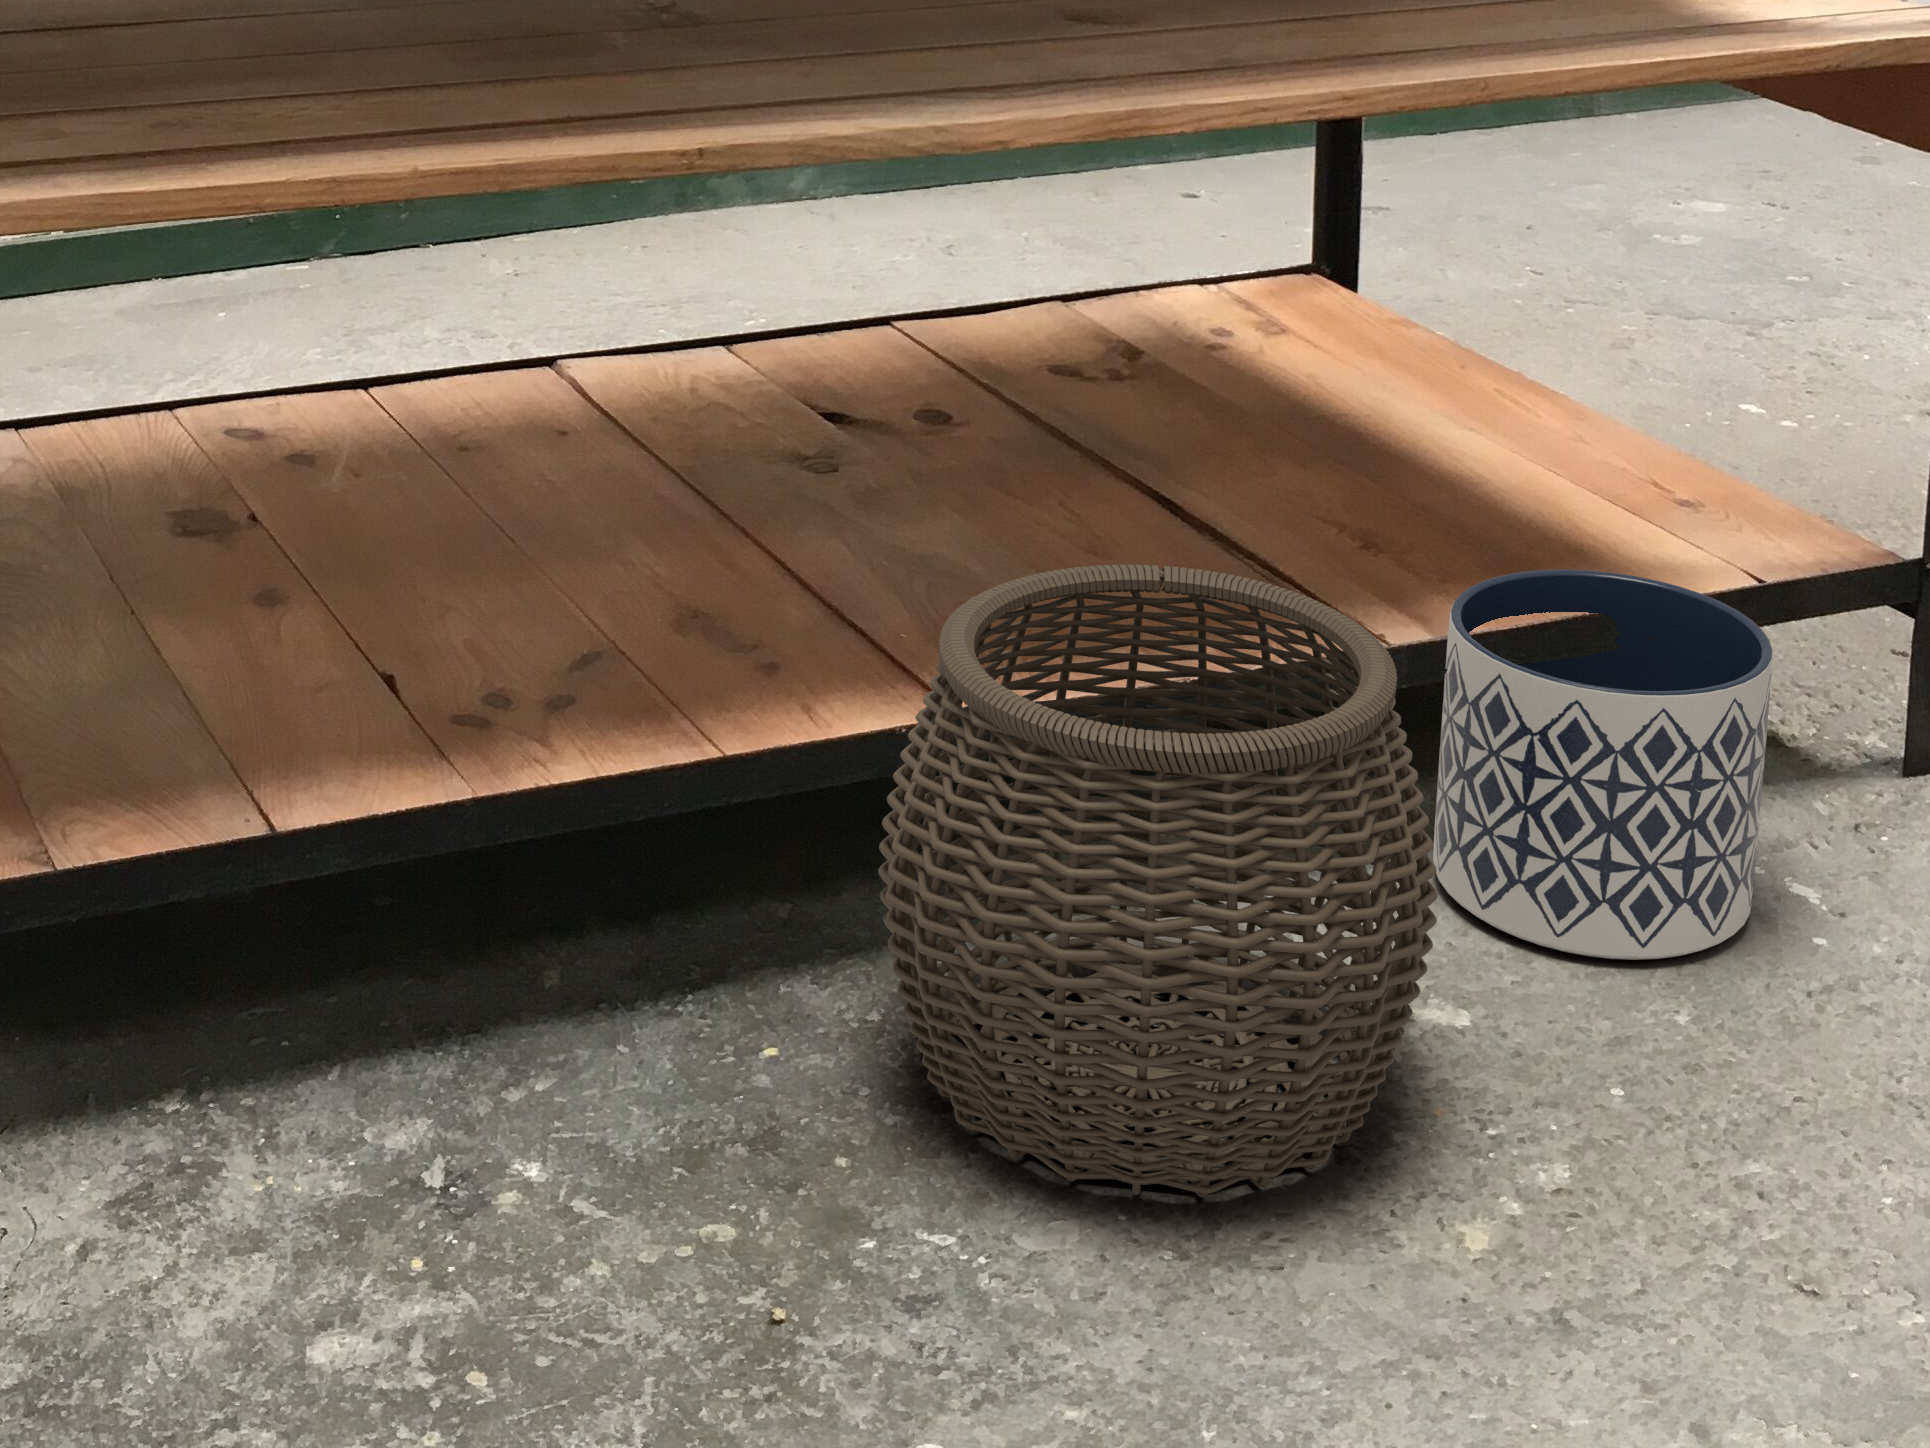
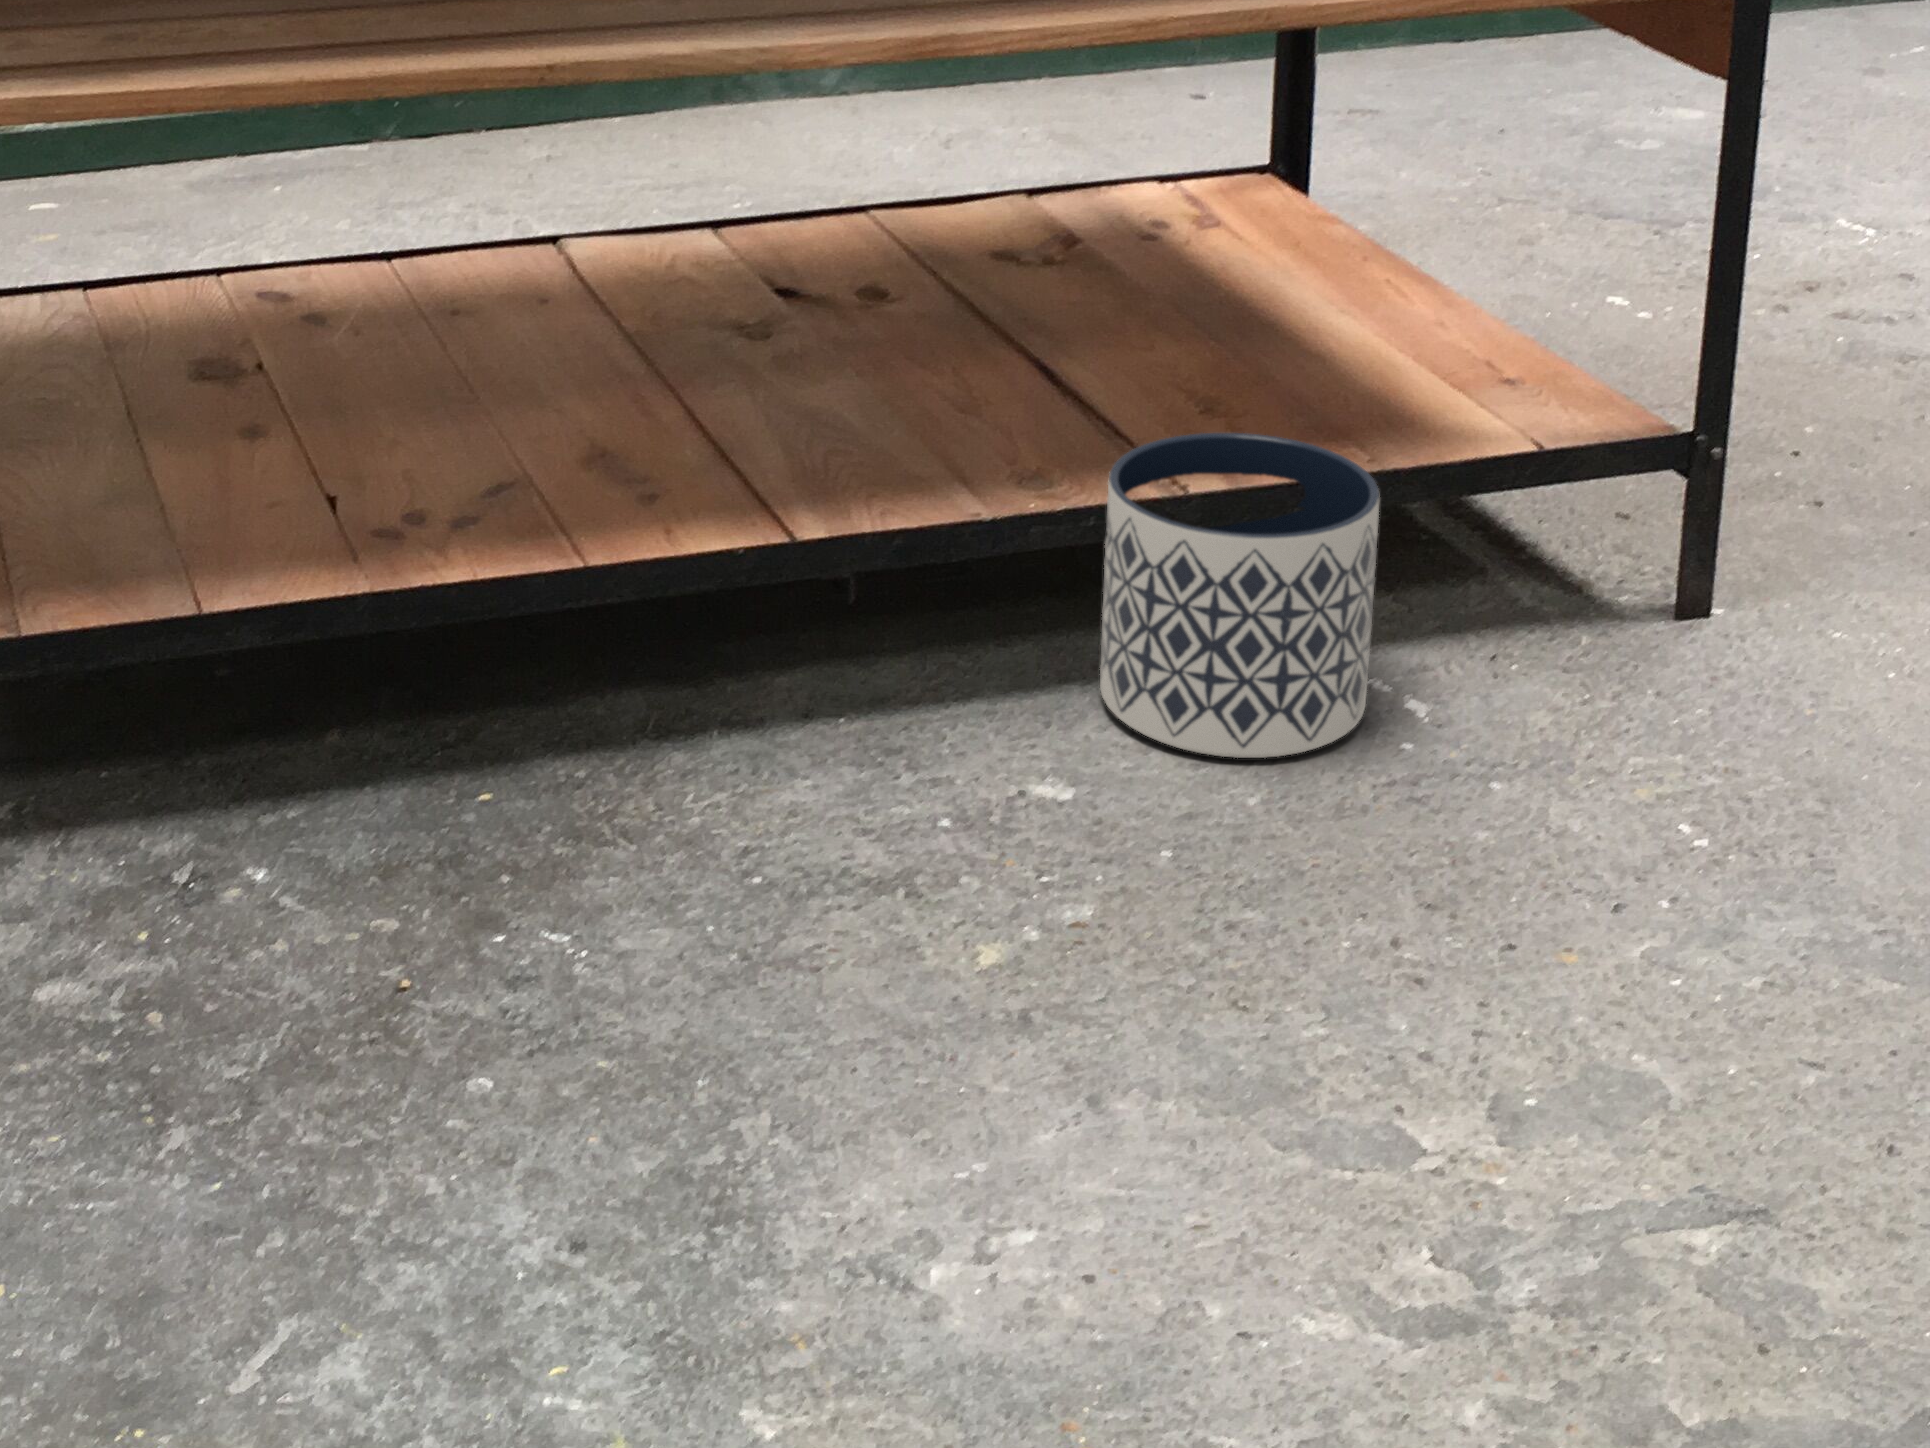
woven basket: present [878,564,1438,1198] -> none [548,414,1007,918]

